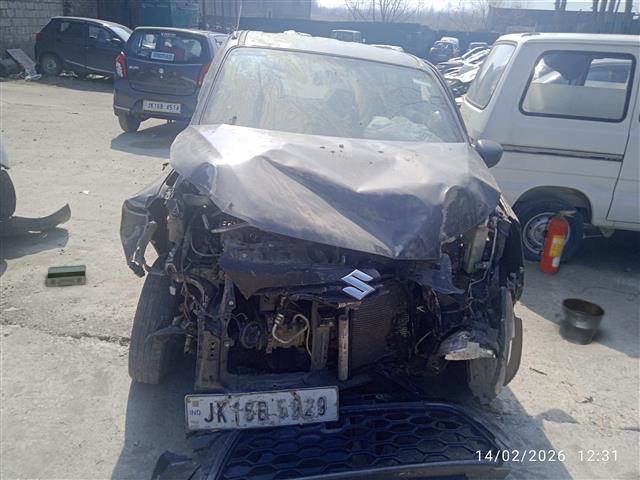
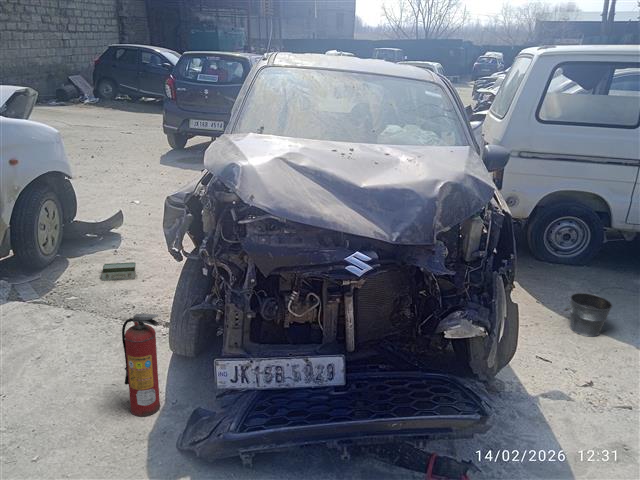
fire extinguisher: present [538,211,575,274] -> present [122,313,160,417]

